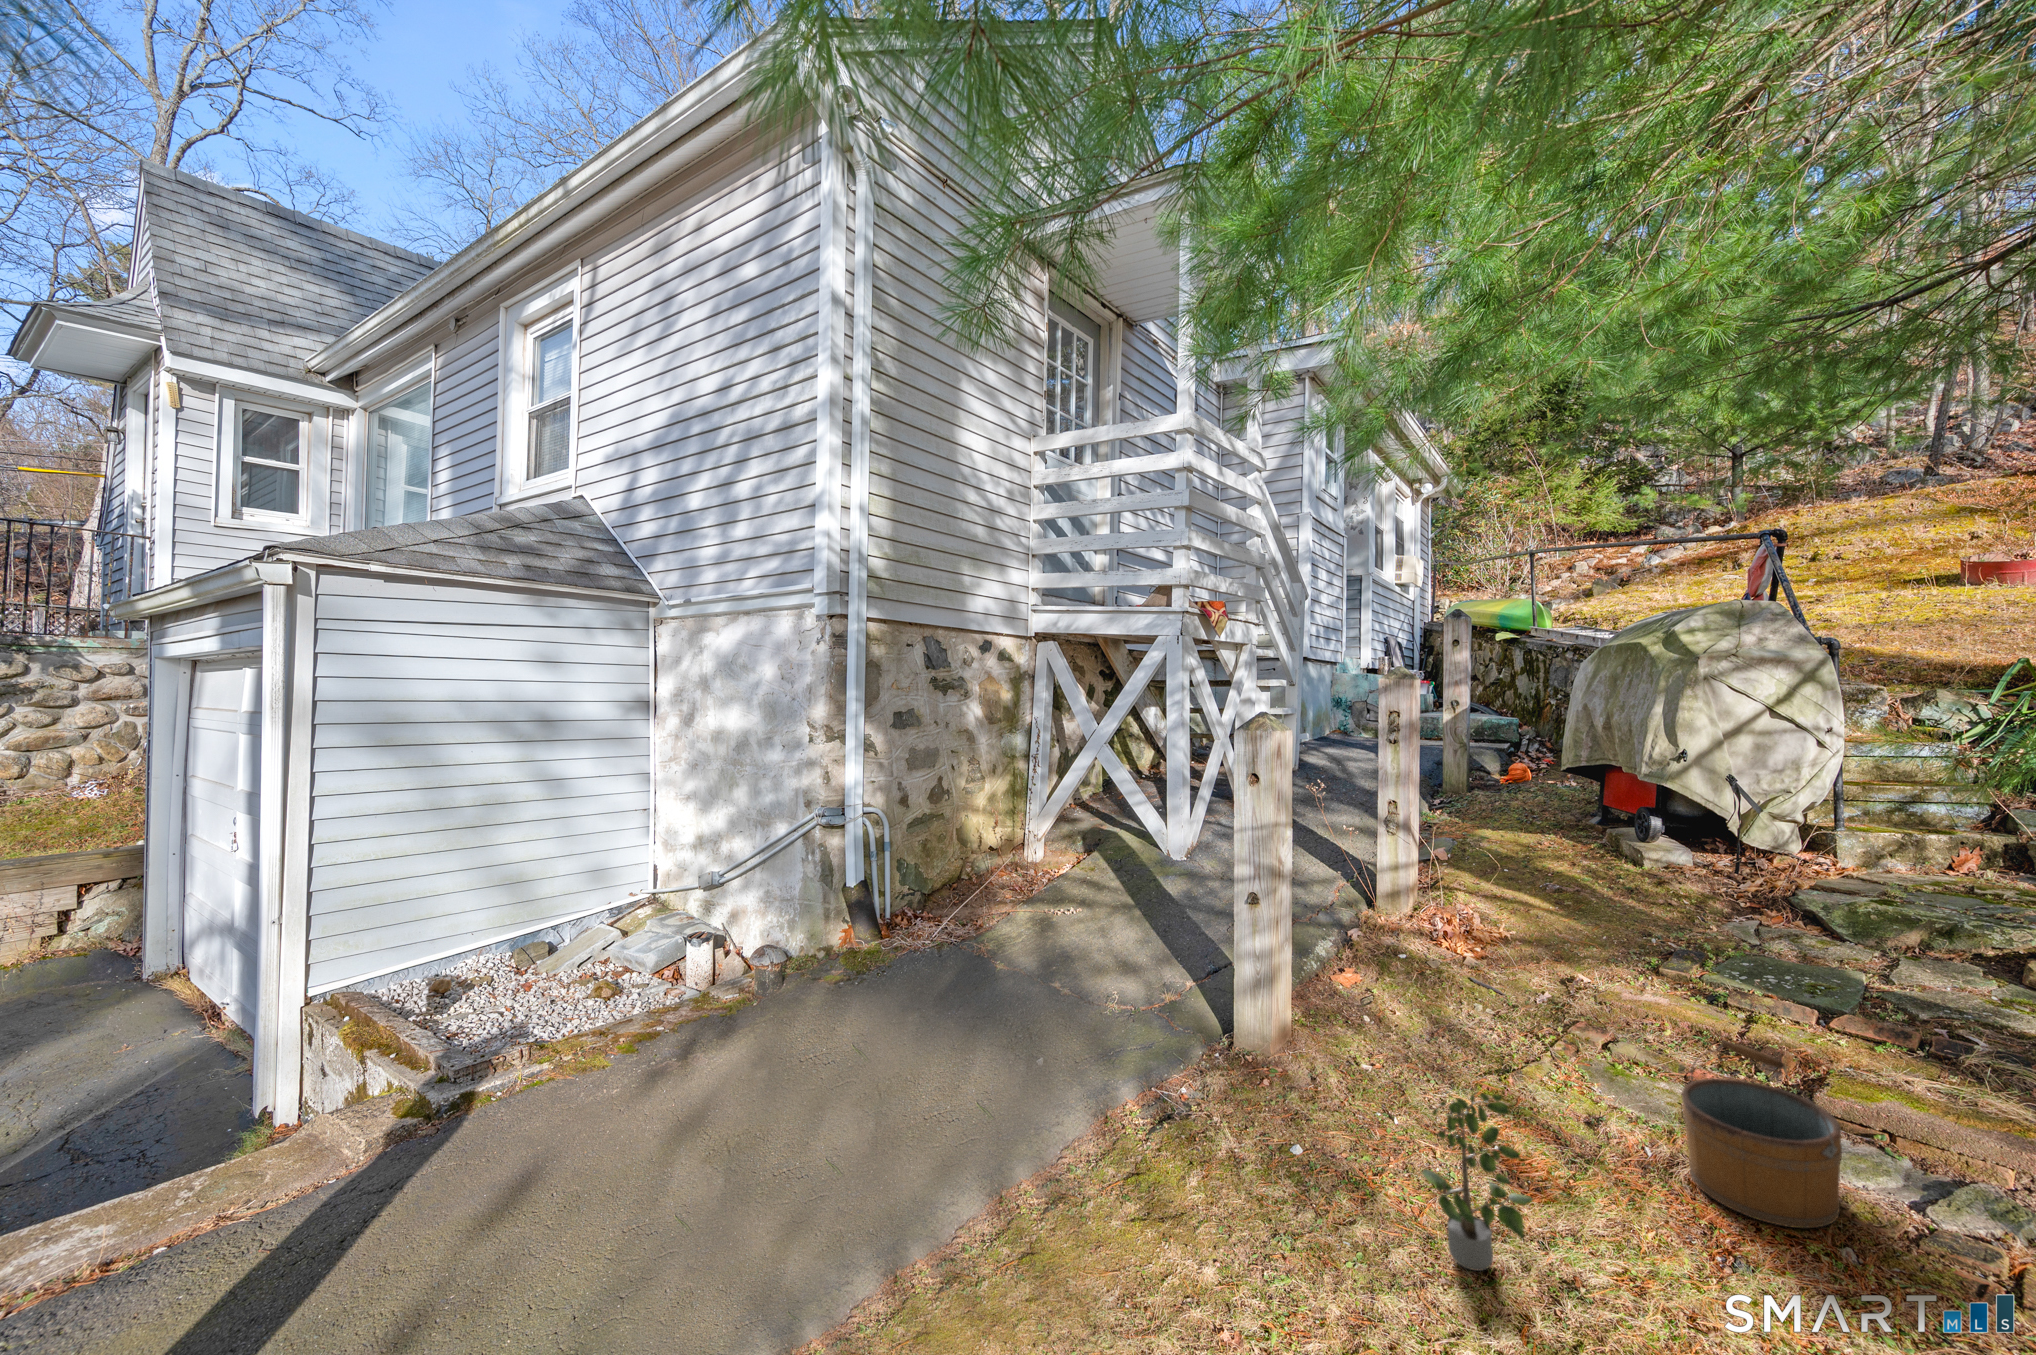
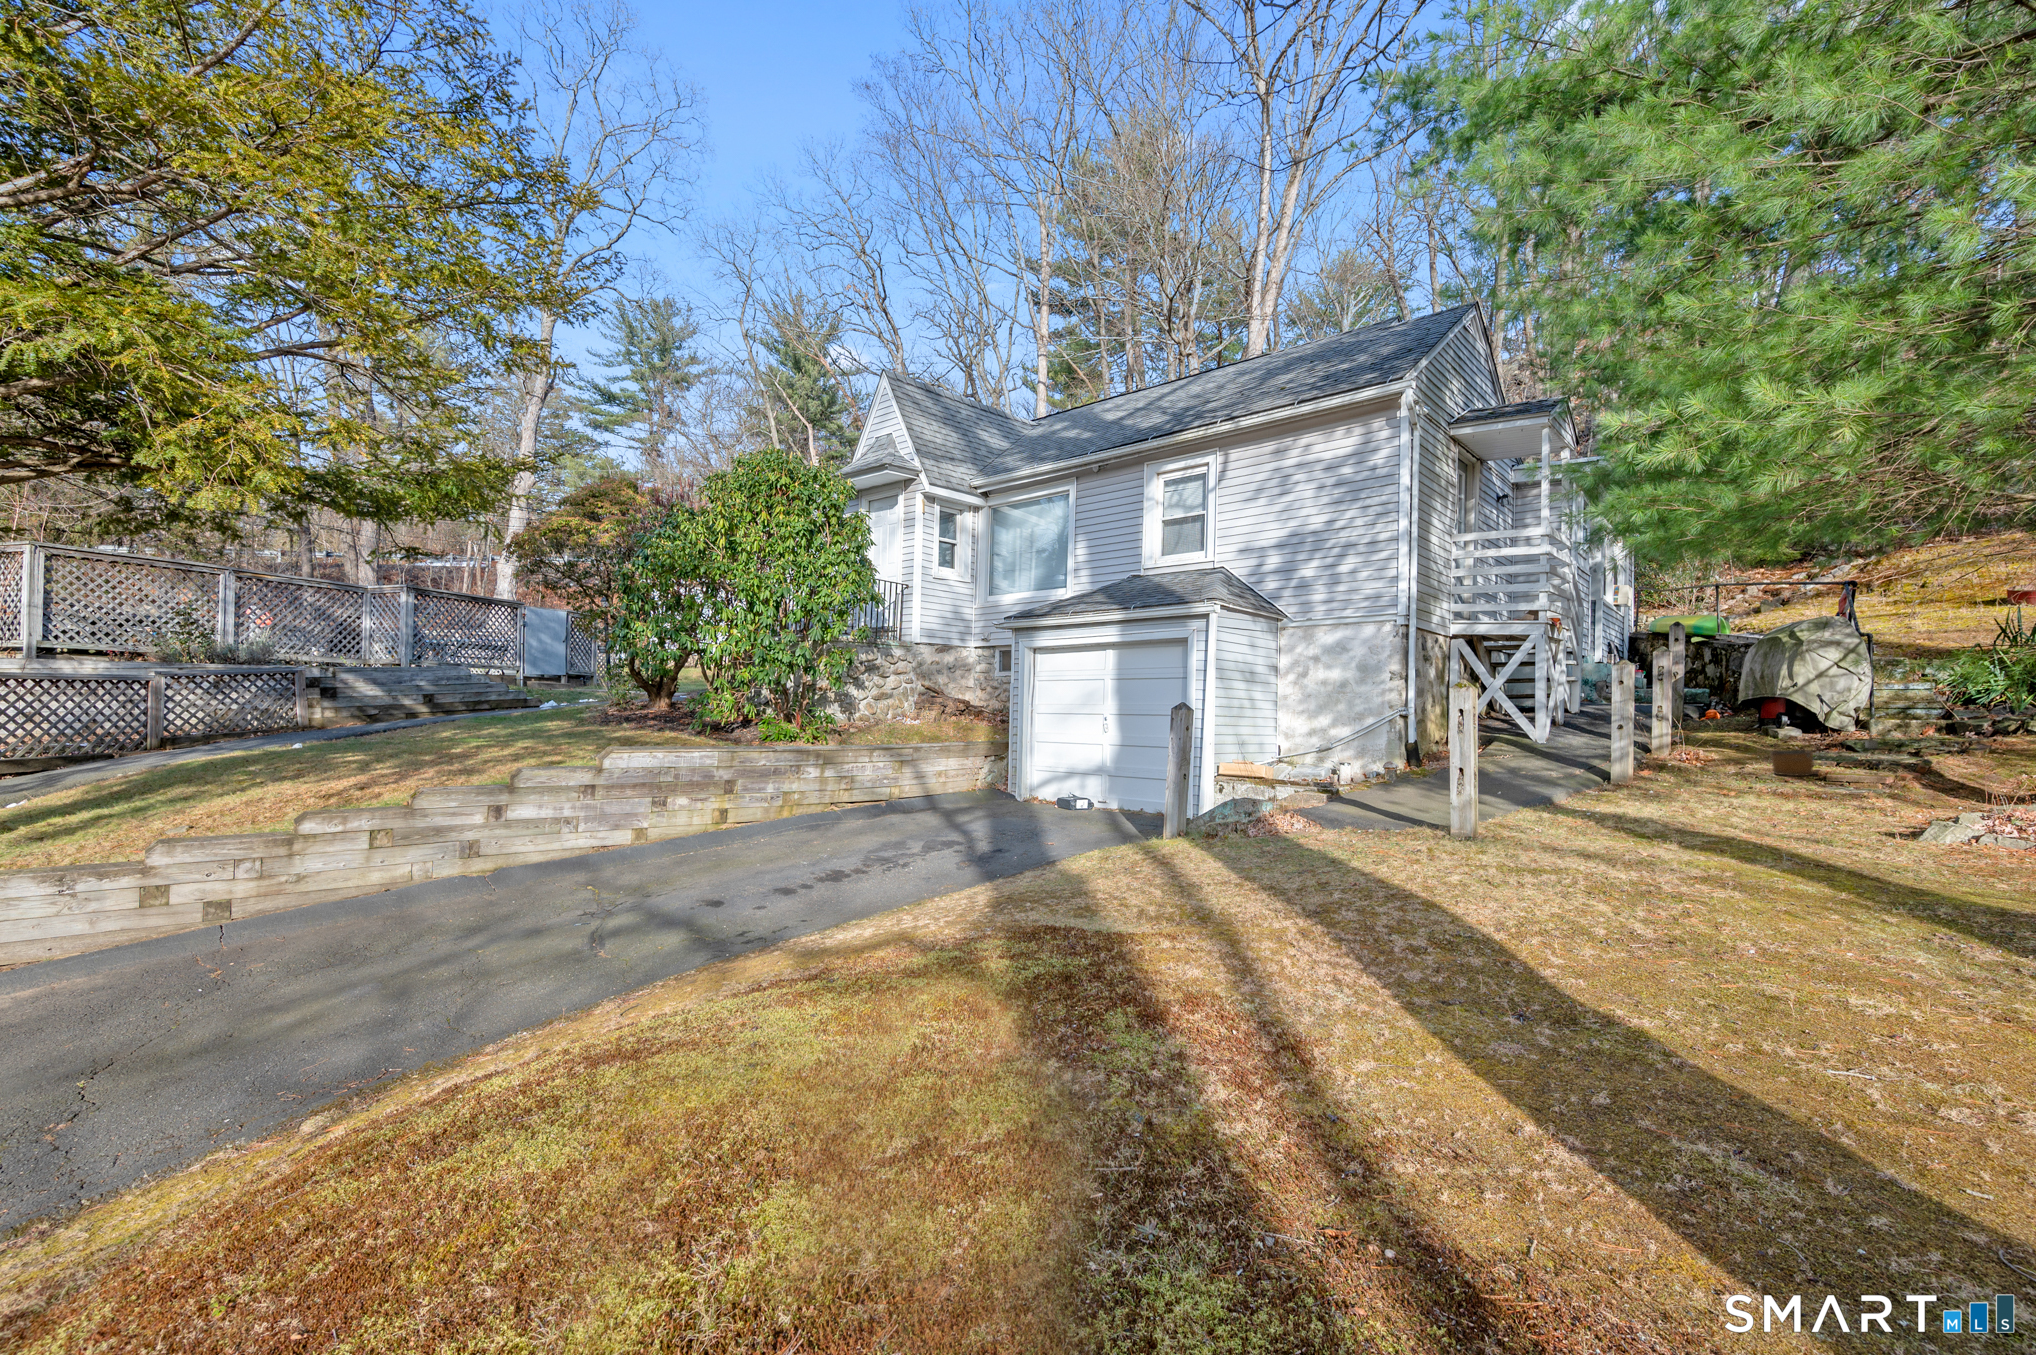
potted plant: present [1423,1092,1534,1271] -> present [1865,712,1885,749]

